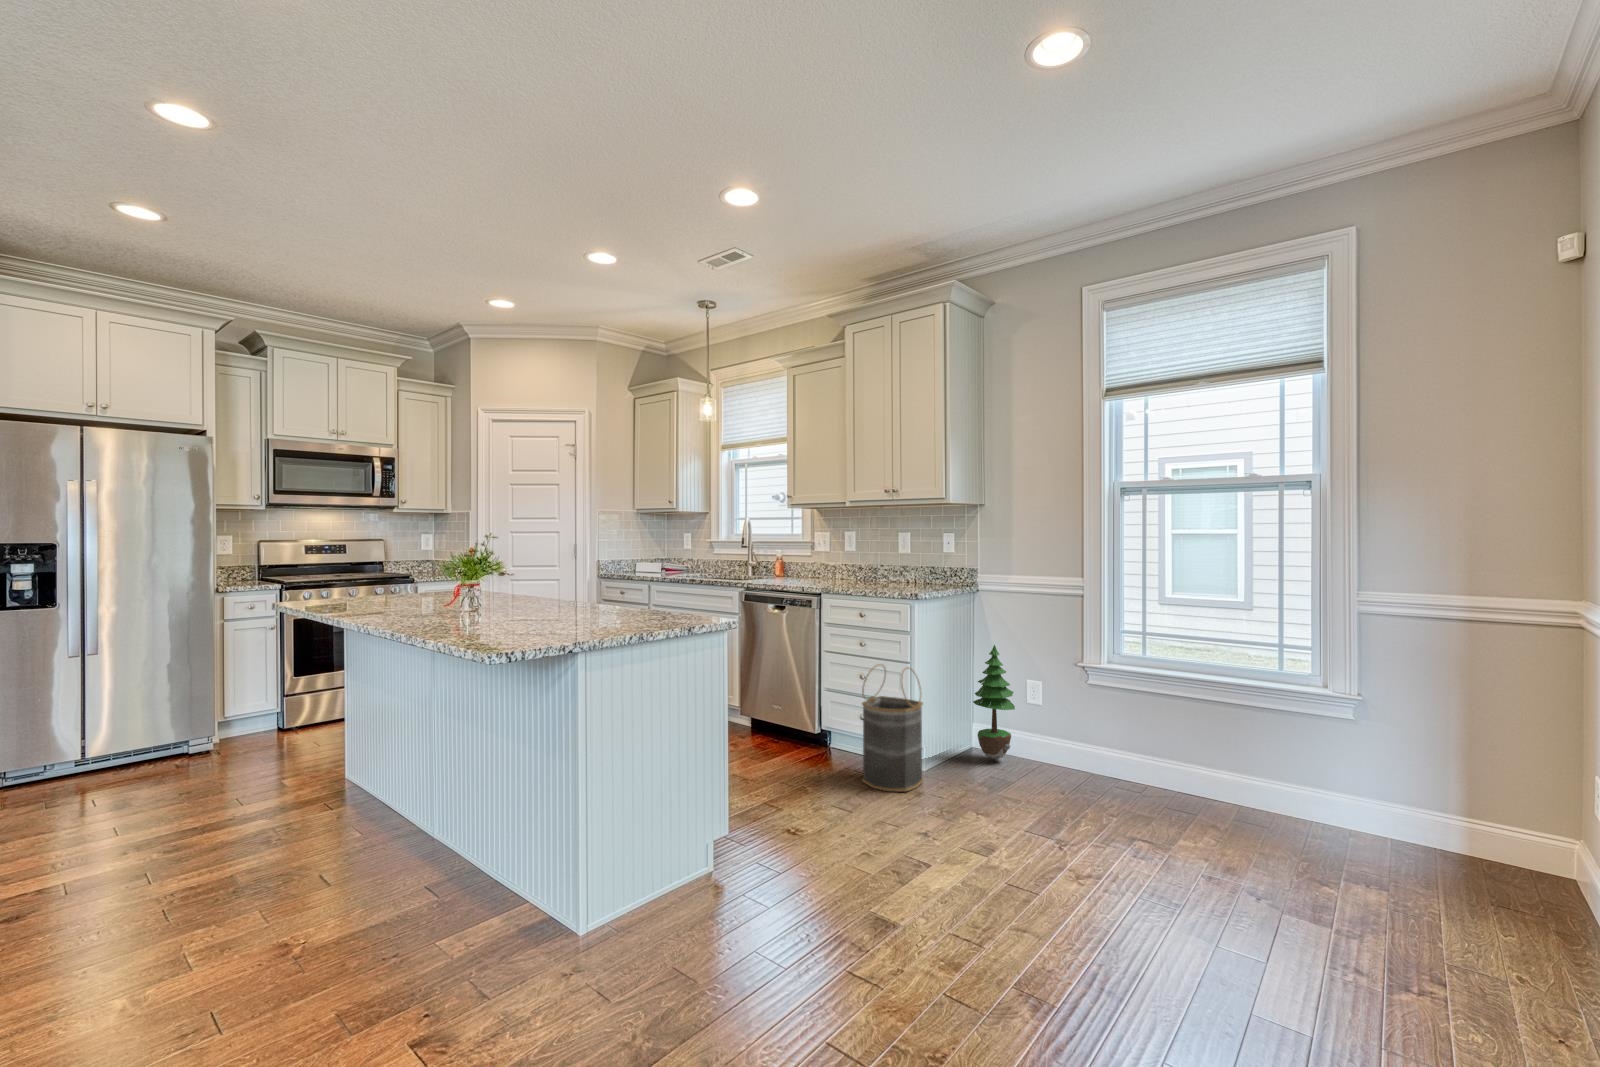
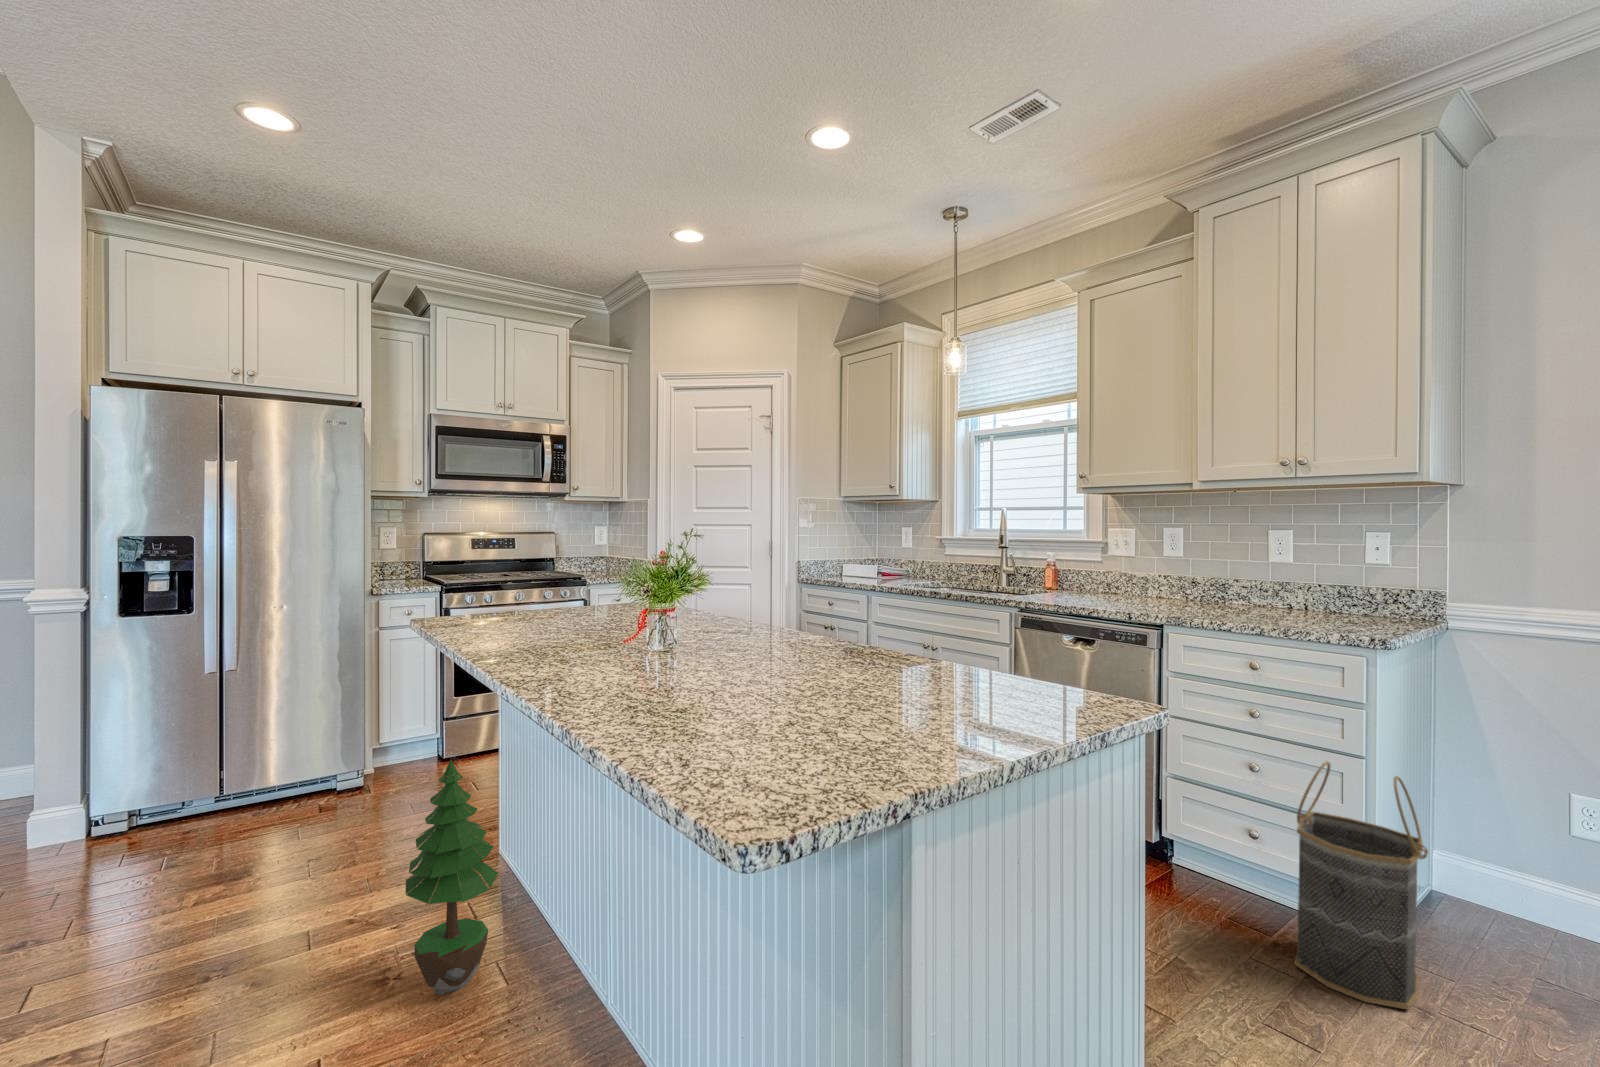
potted tree: present [973,645,1015,761] -> present [406,760,498,995]

